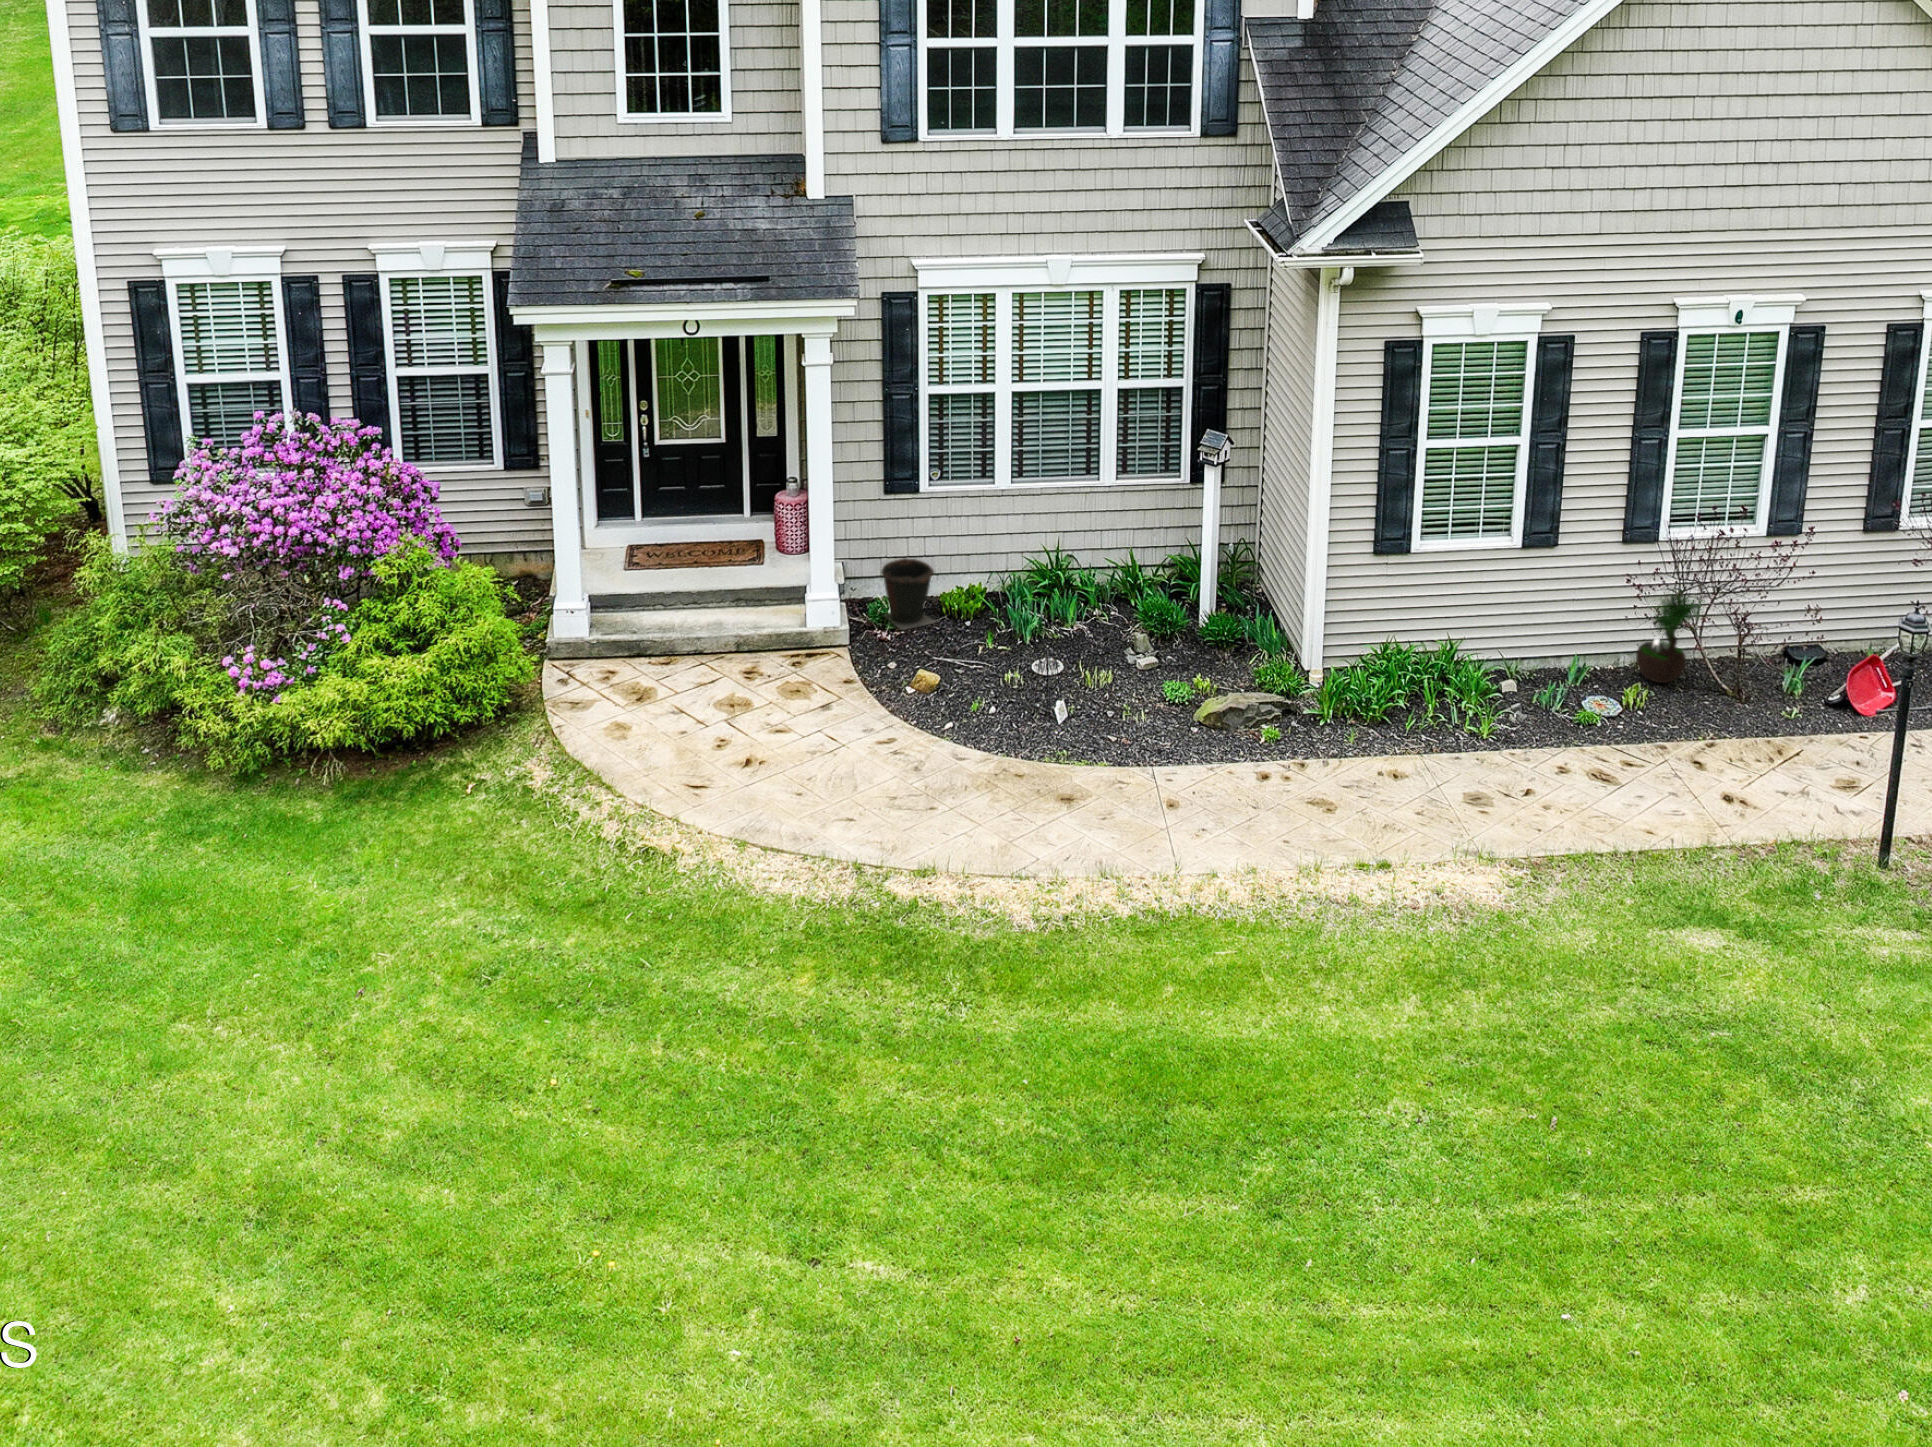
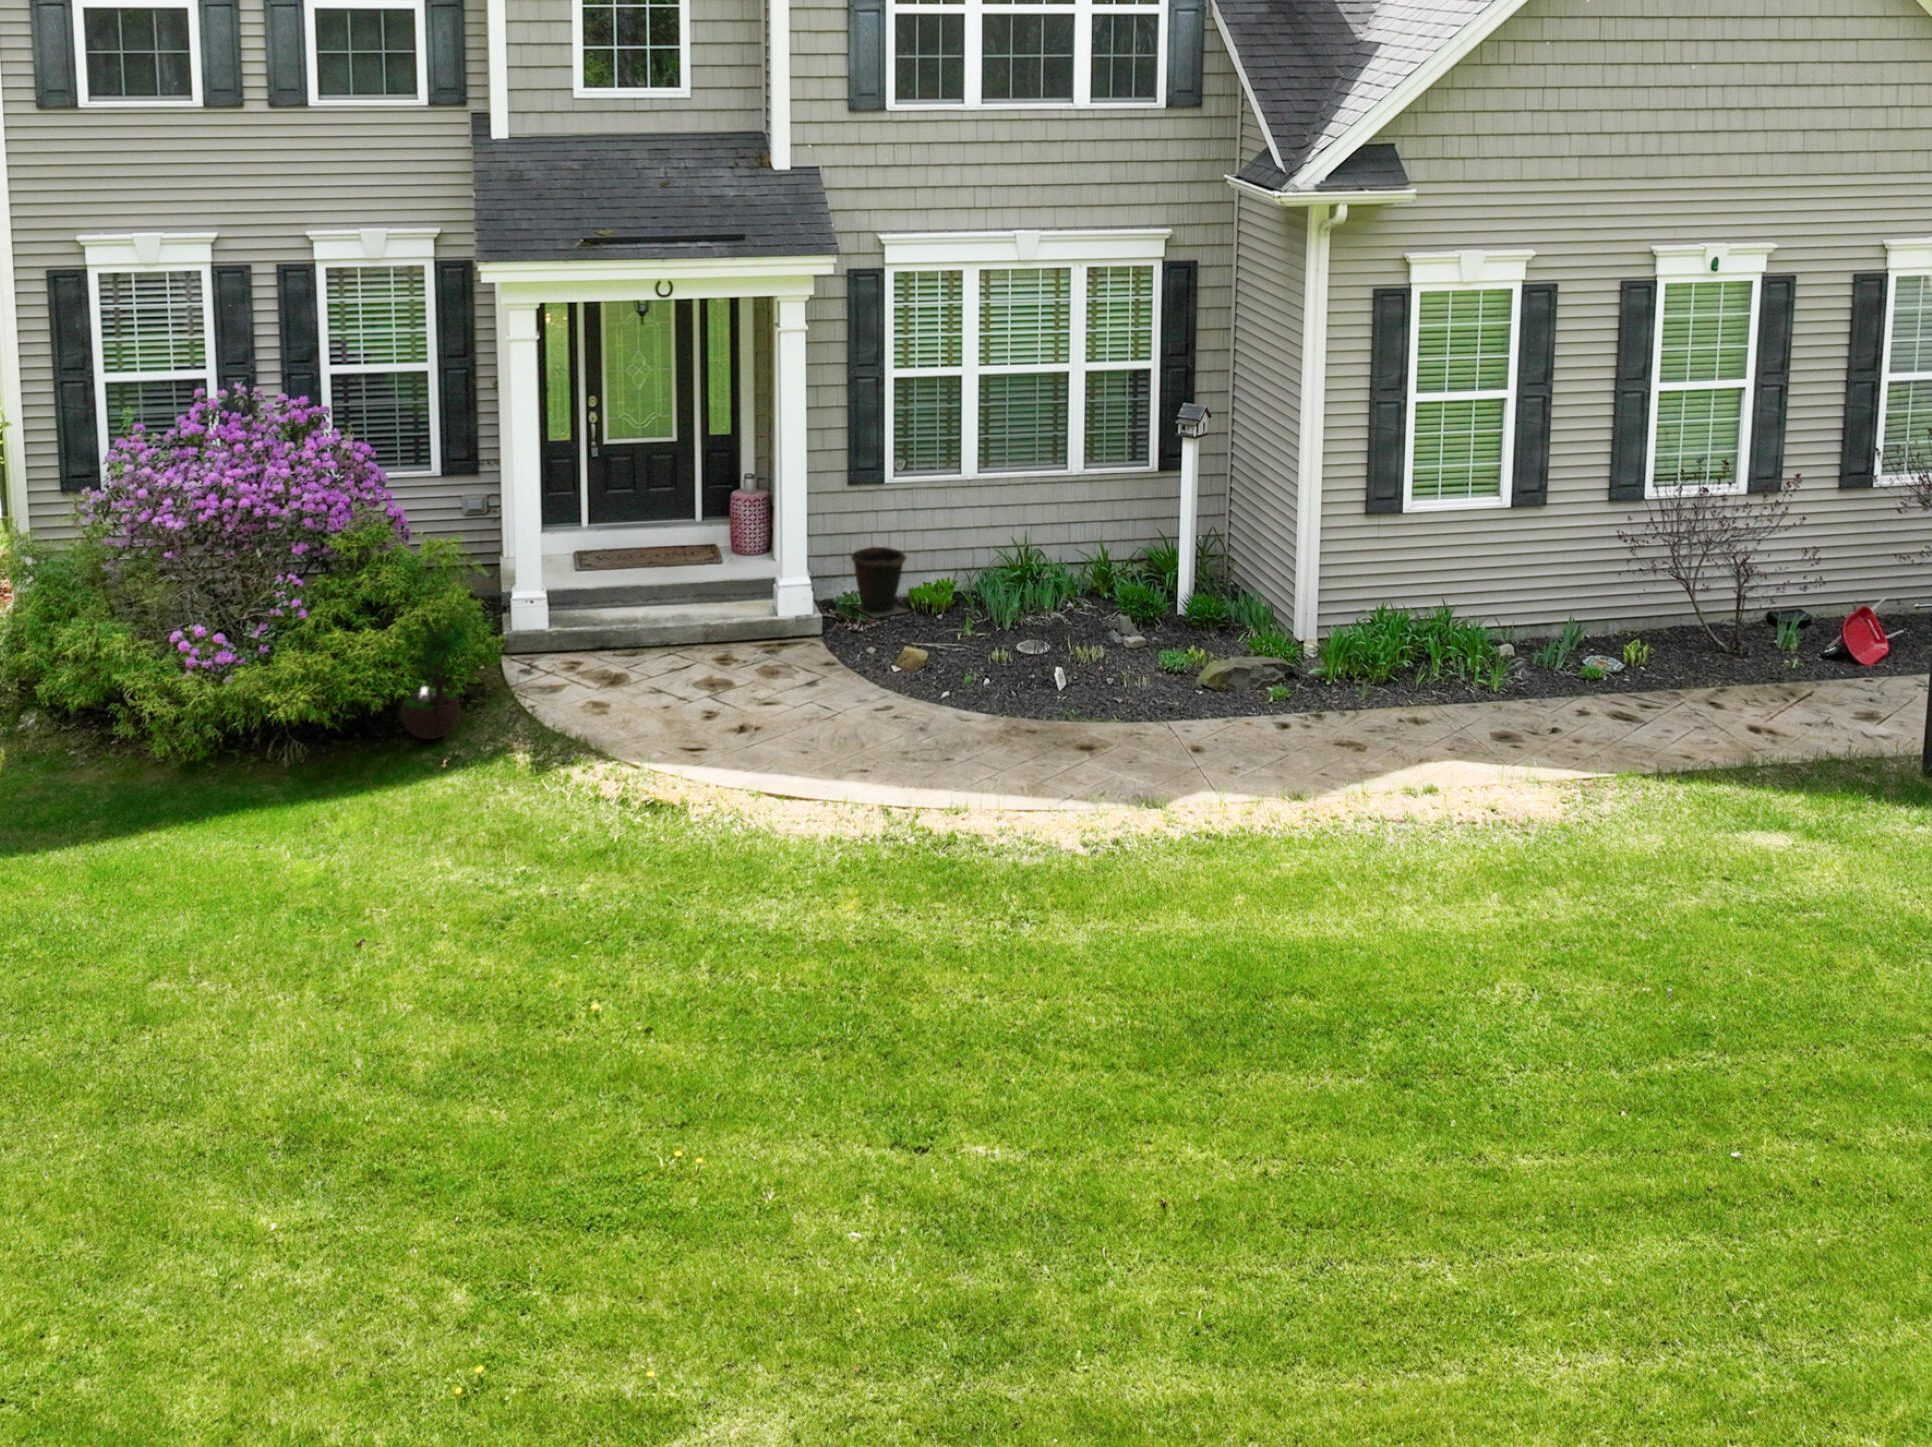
potted tree: present [1636,590,1704,683] -> present [401,621,470,739]

